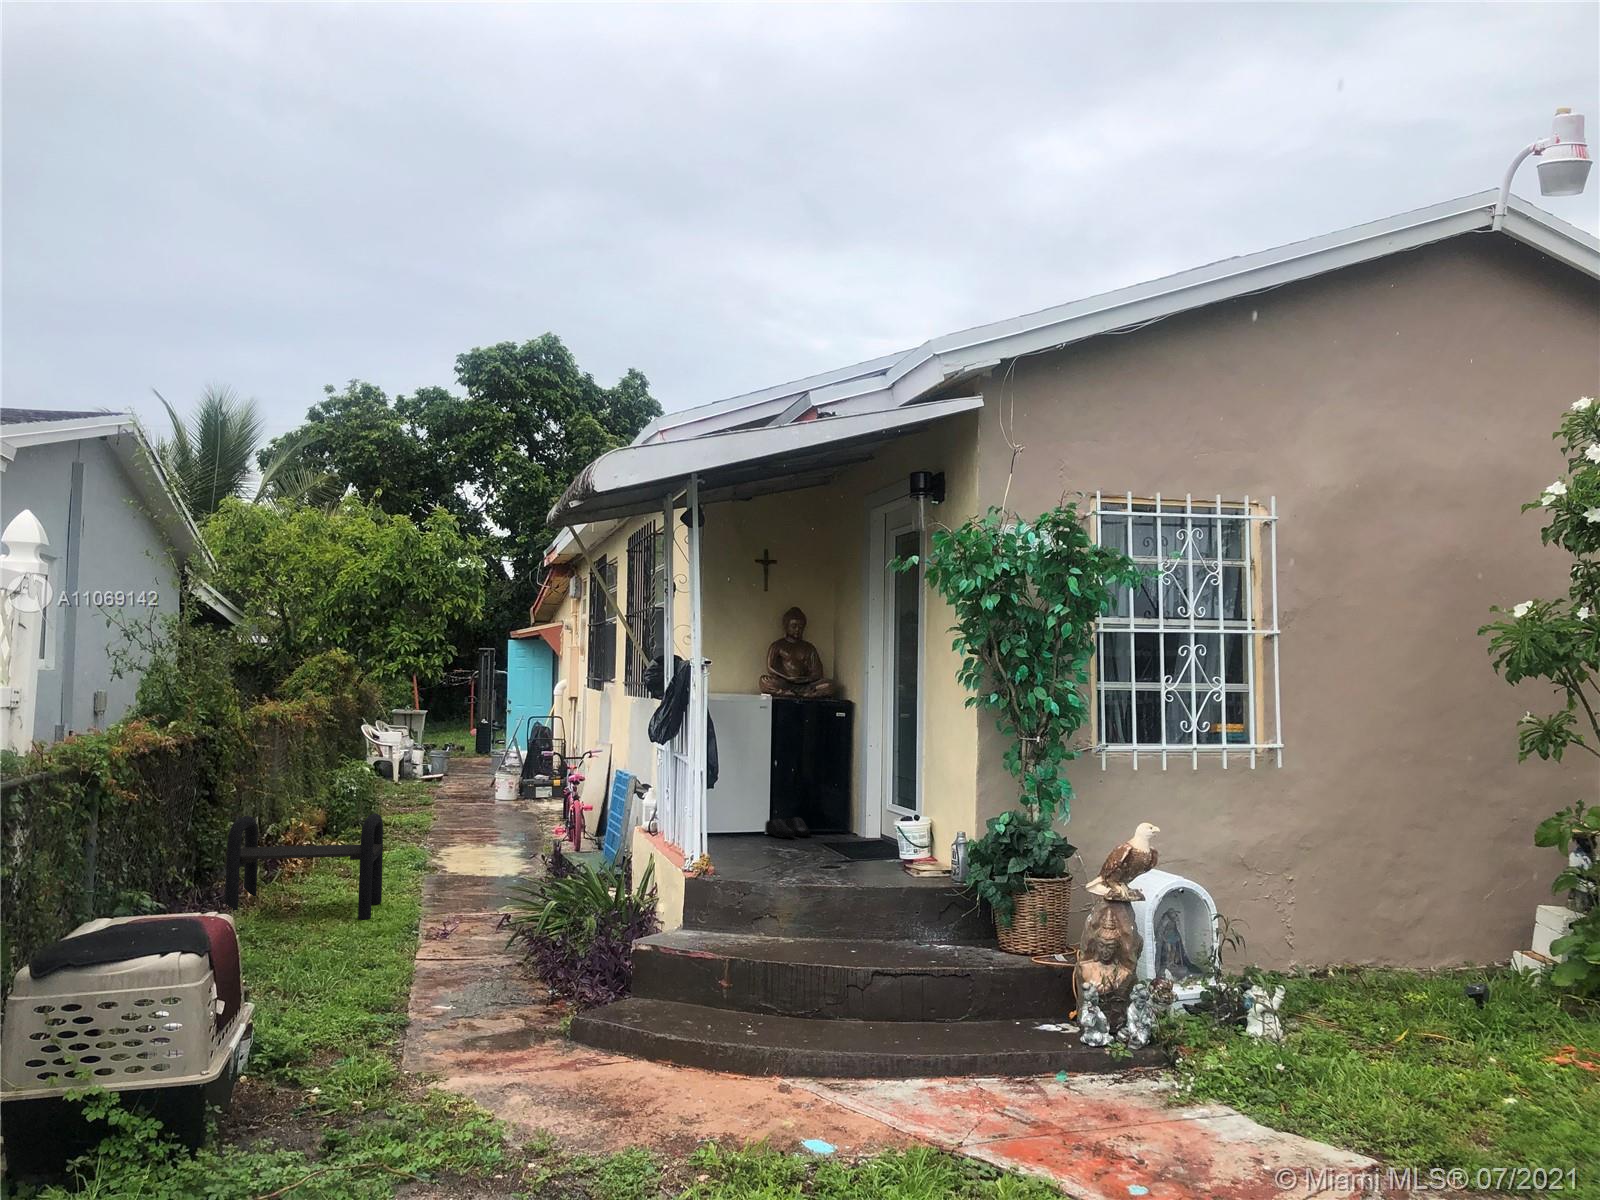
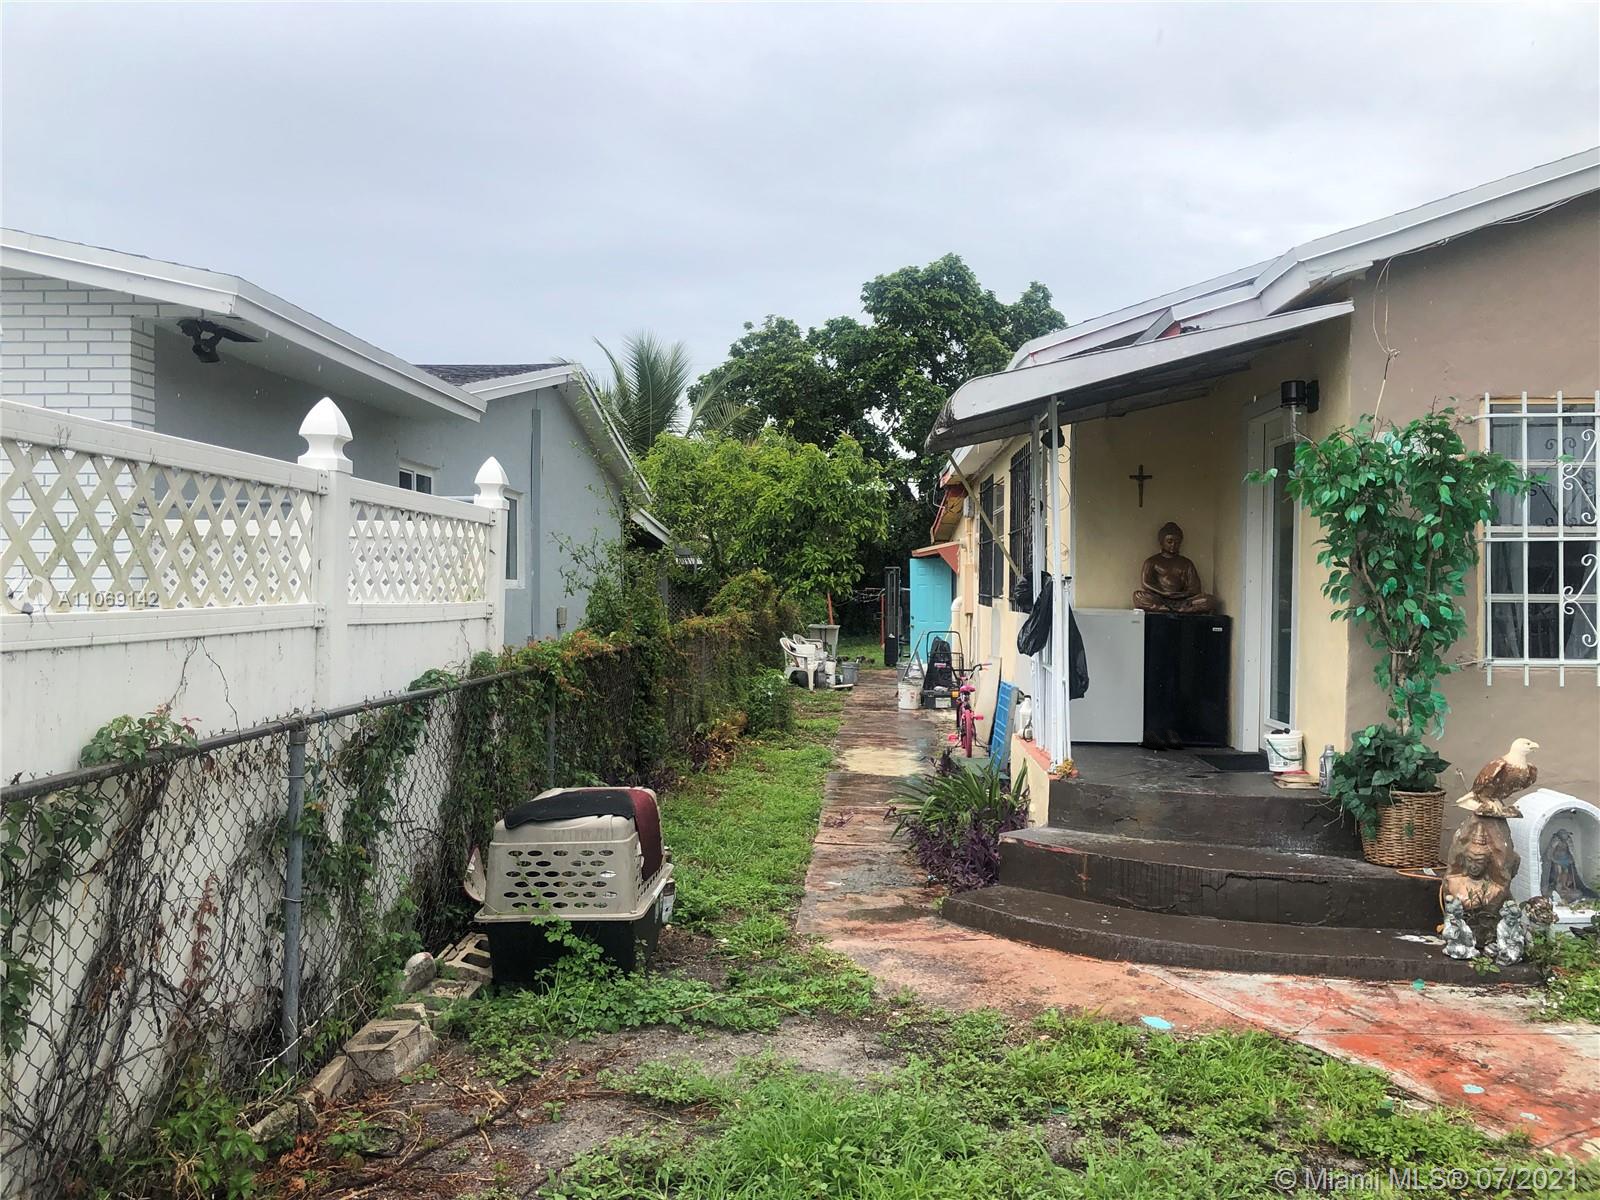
bench: present [225,813,383,920] -> none [664,717,791,810]

